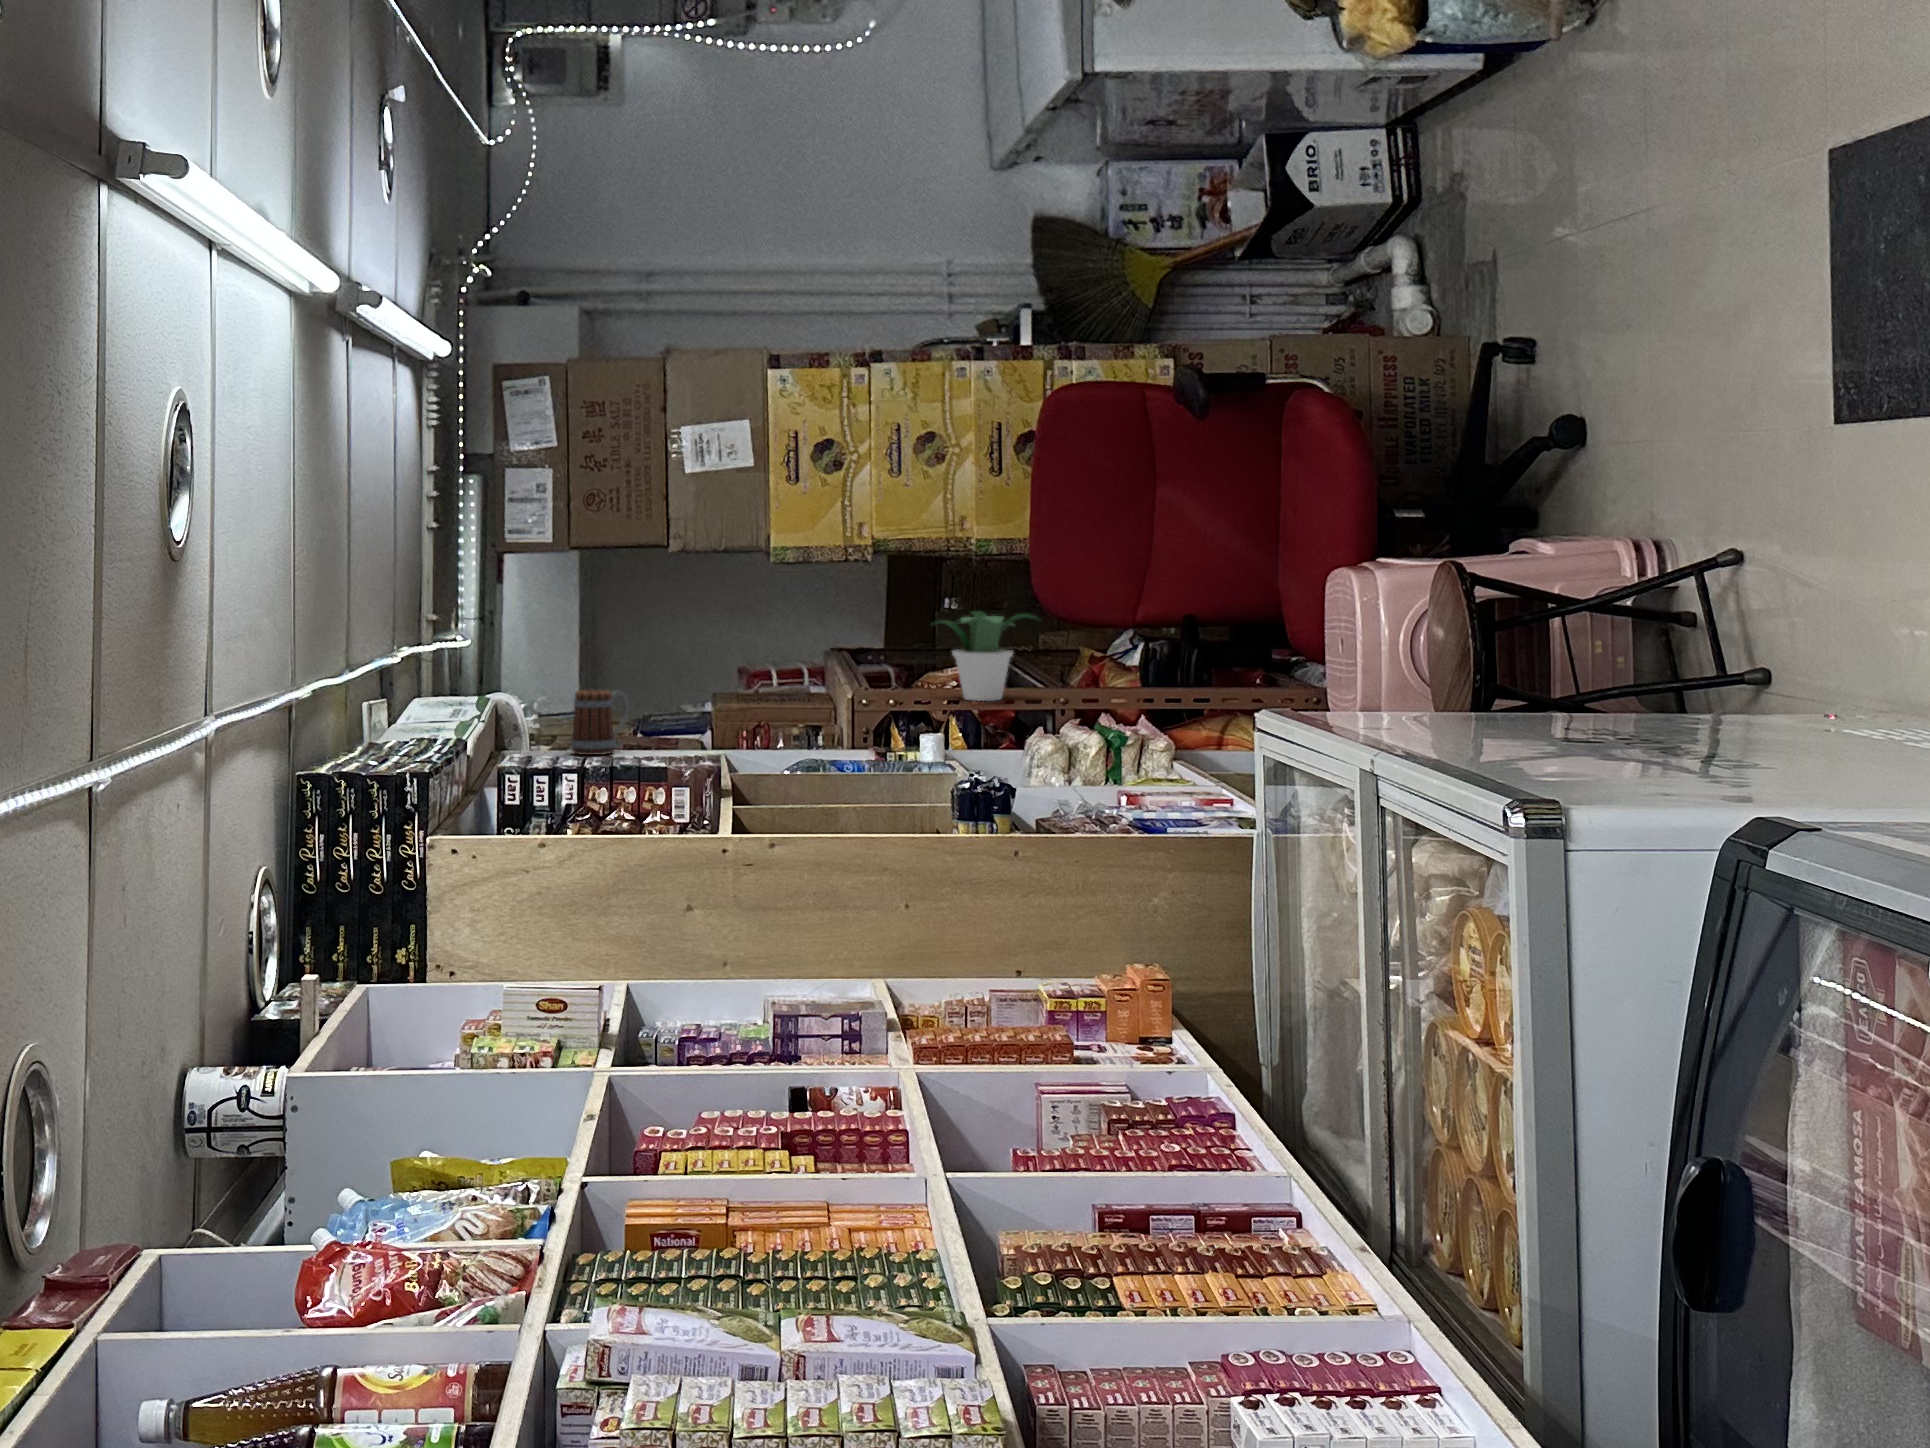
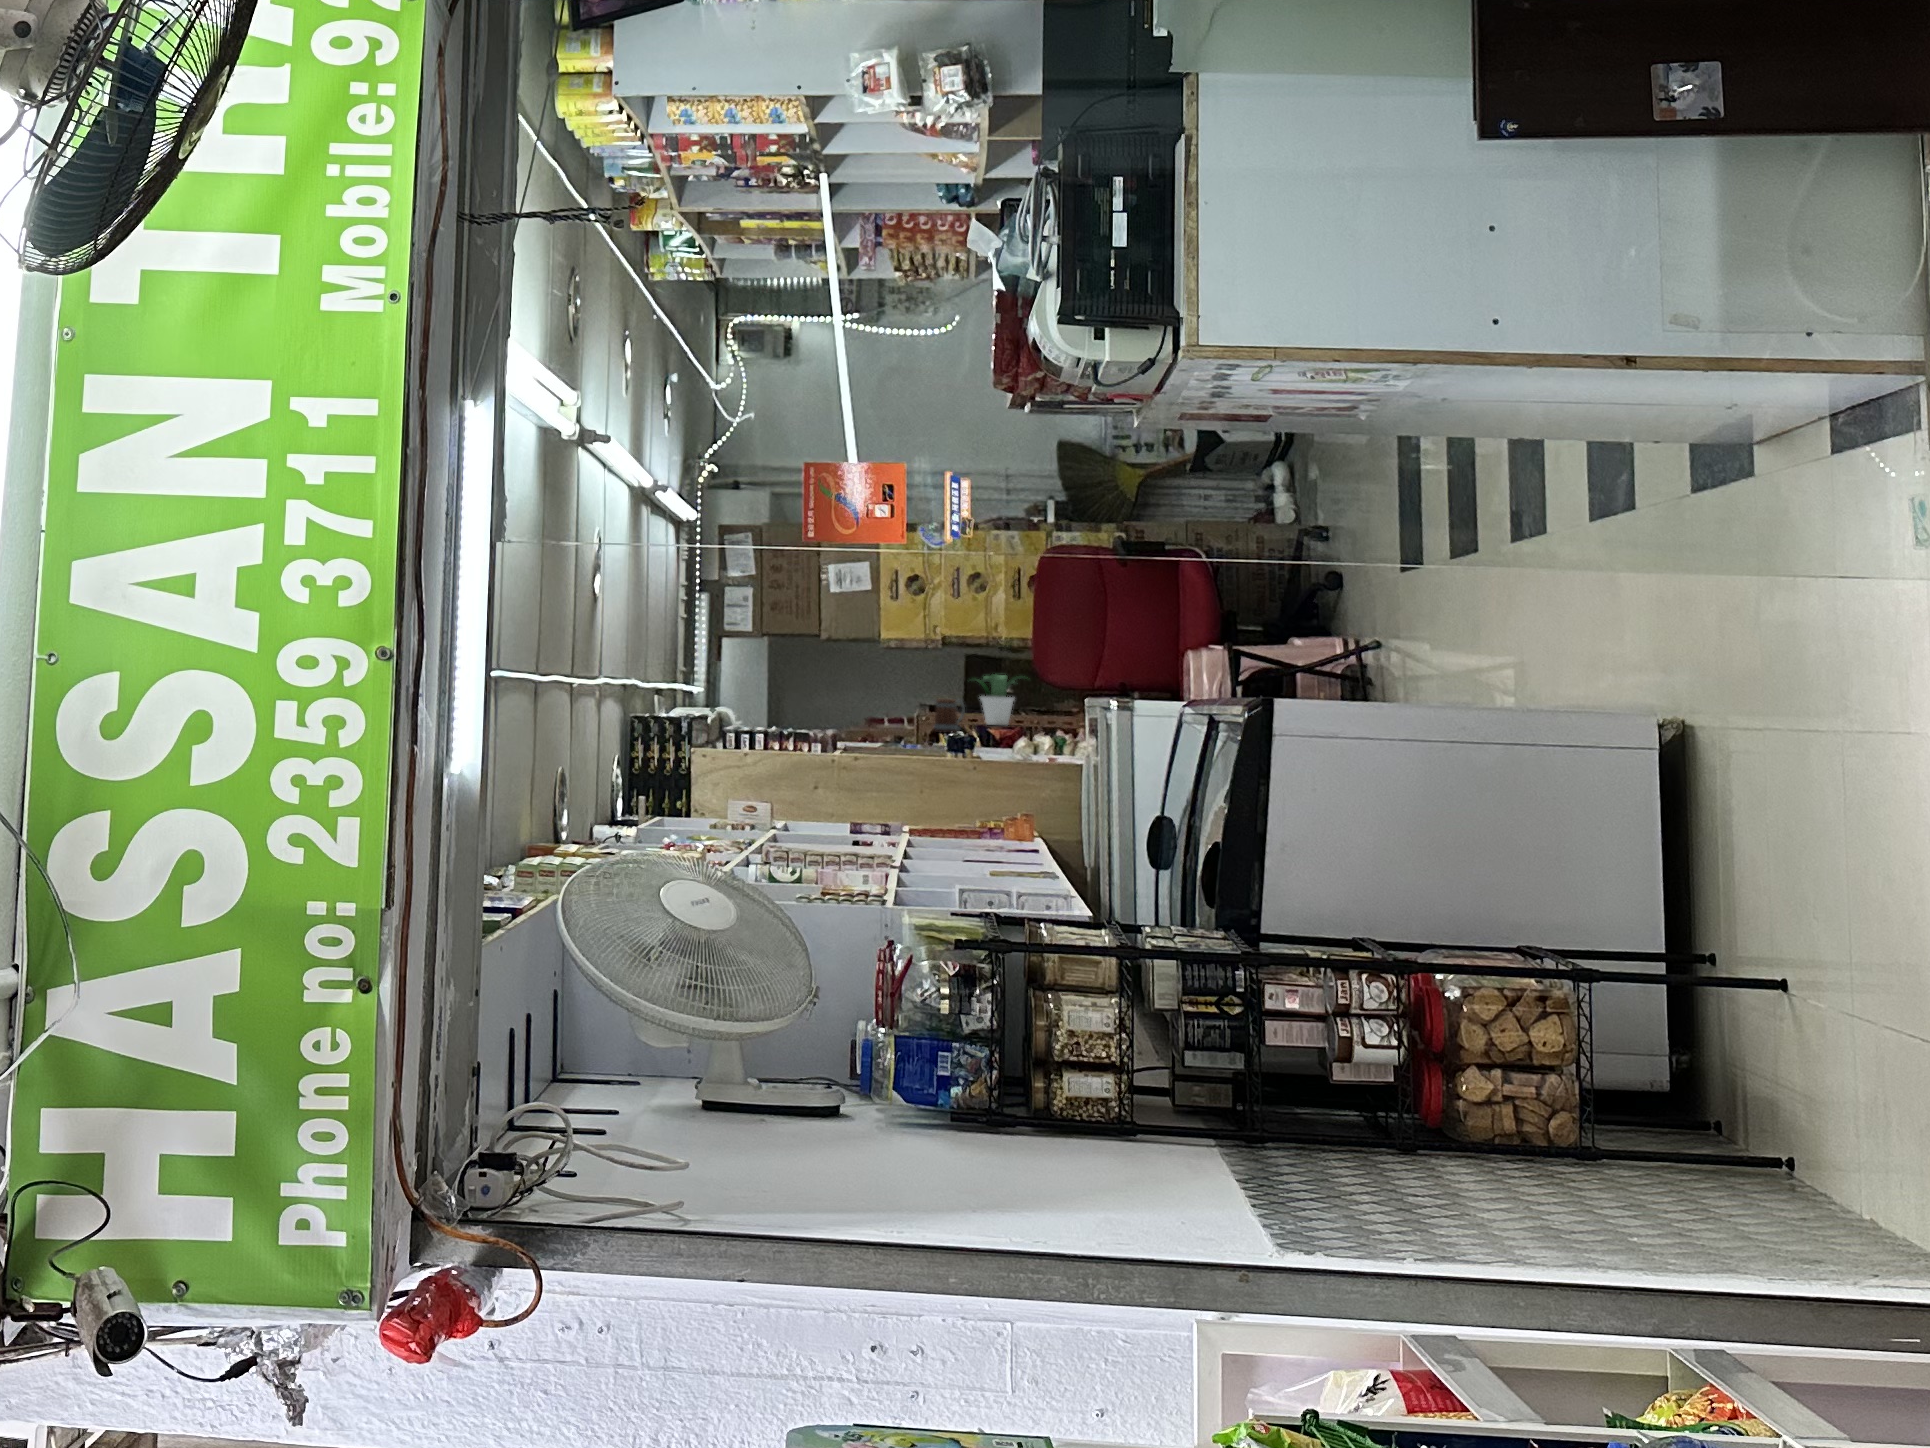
mug: present [570,690,629,755] -> present [934,699,965,733]

